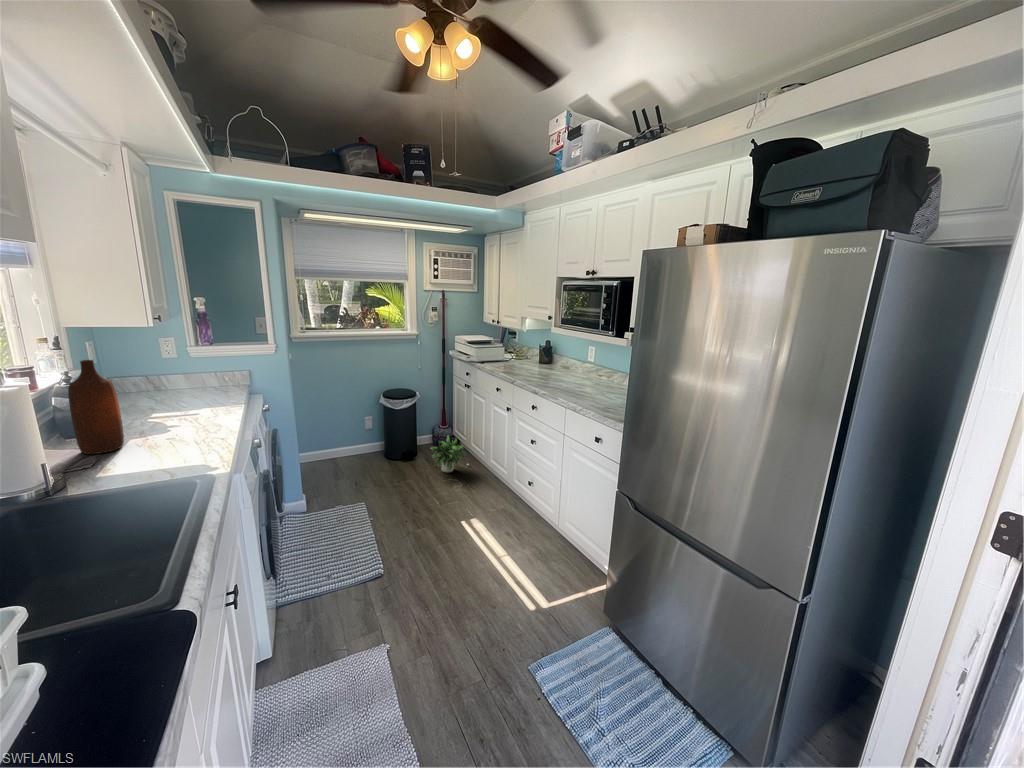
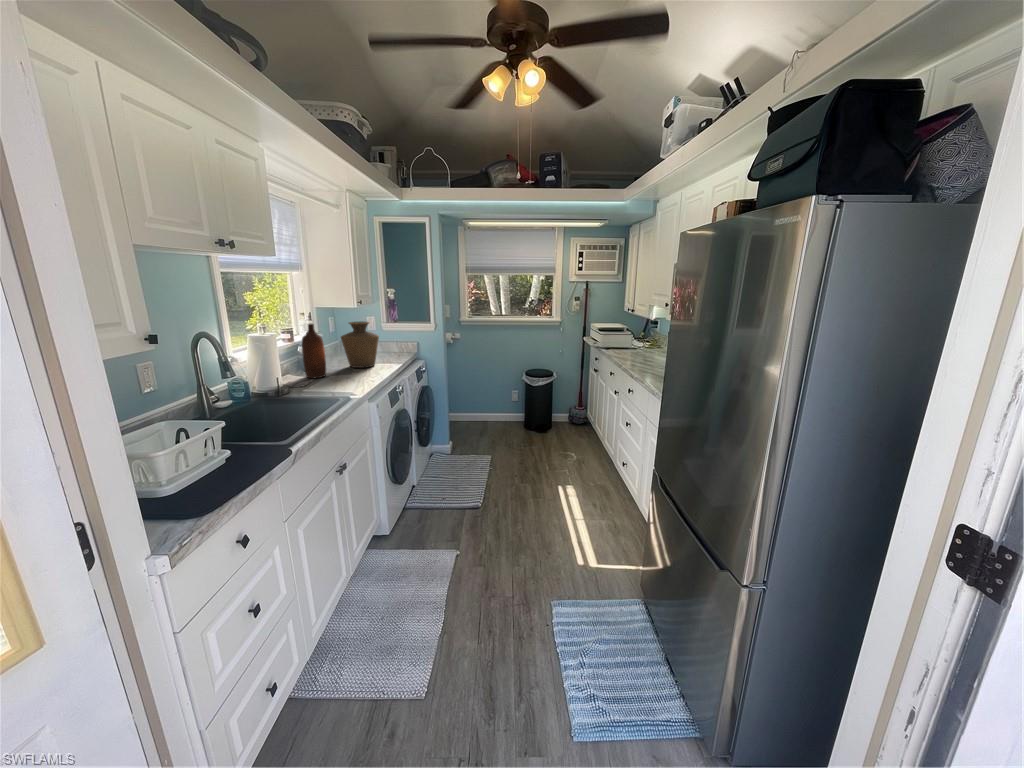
vase: none [135,349,209,423] -> present [341,321,379,368]
potted plant: present [431,436,465,472] -> none [555,413,591,445]

